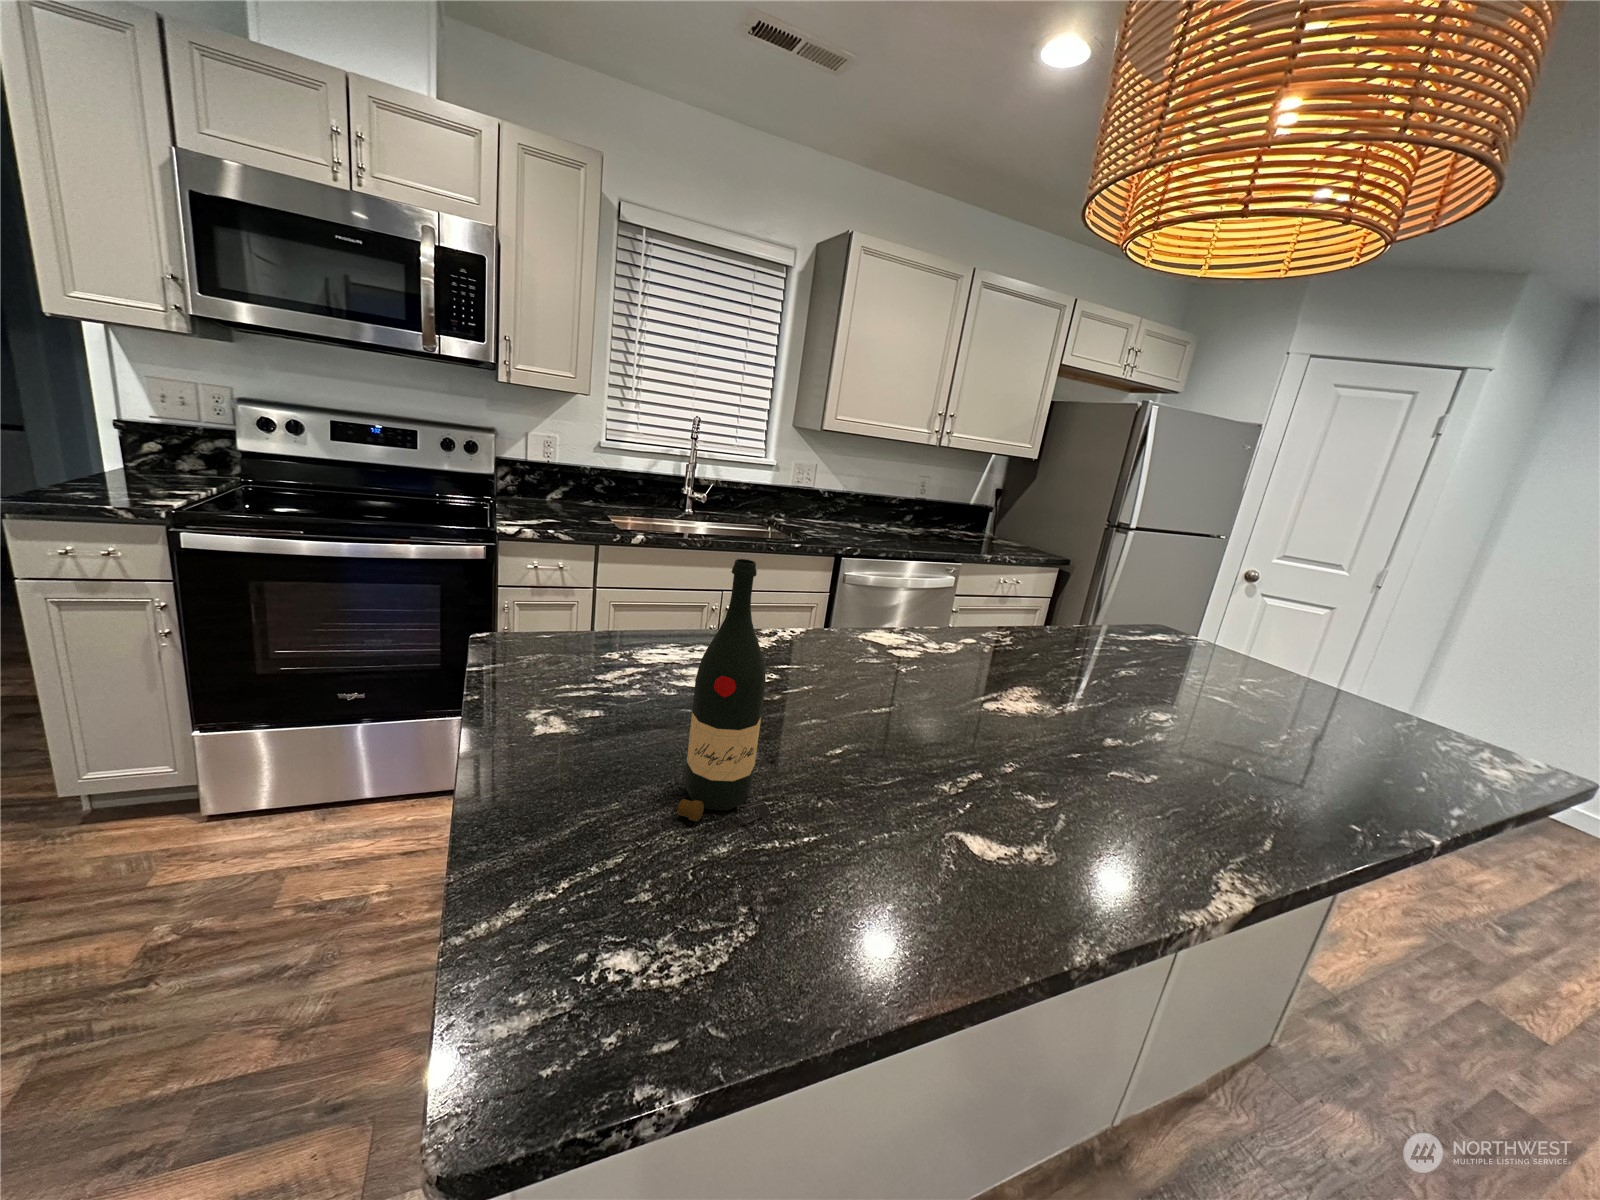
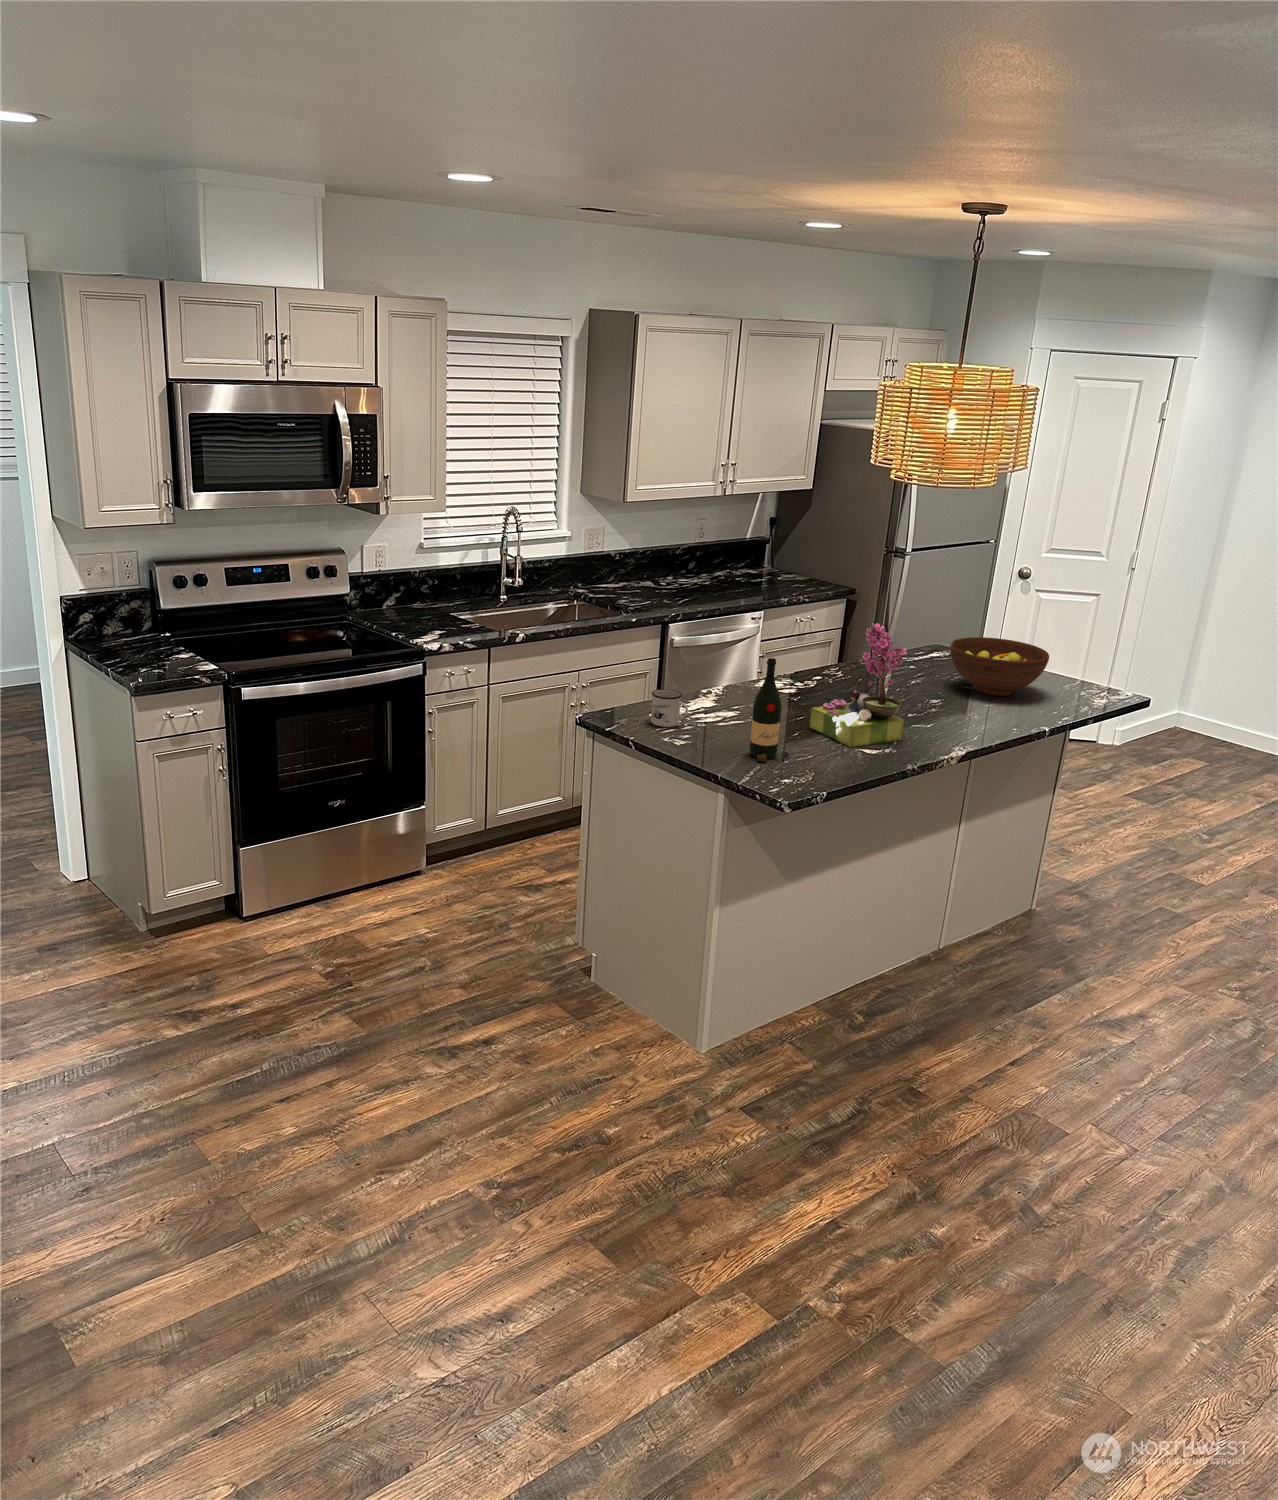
flower arrangement: none [892,534,1128,807] -> present [810,623,907,747]
mug: none [601,611,660,683] -> present [651,689,688,727]
fruit bowl: none [1198,616,1404,725] -> present [950,637,1049,696]

